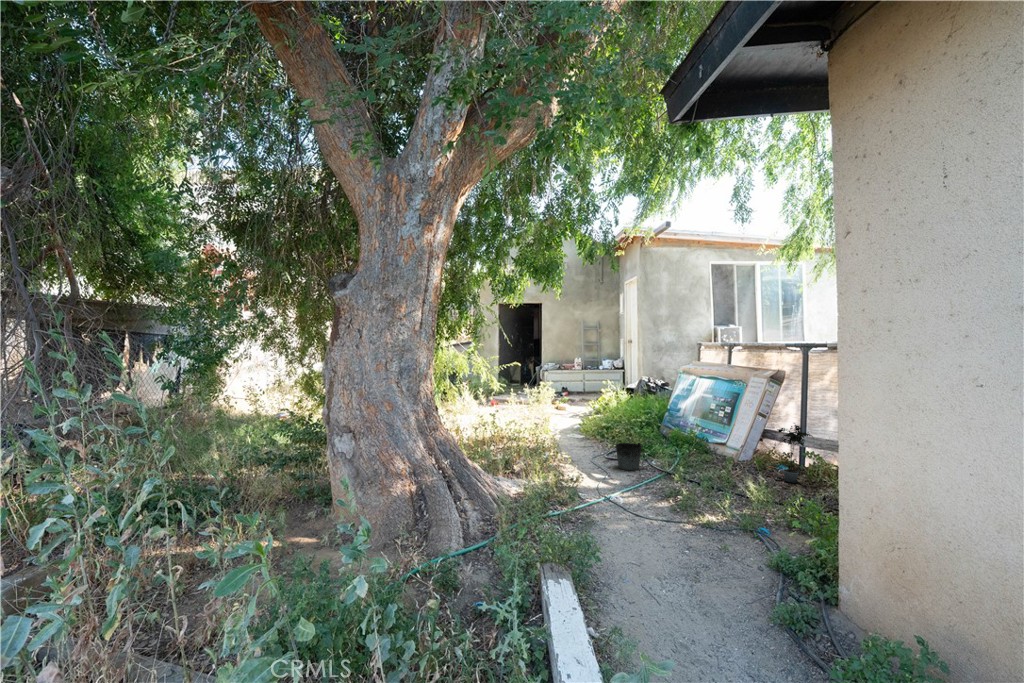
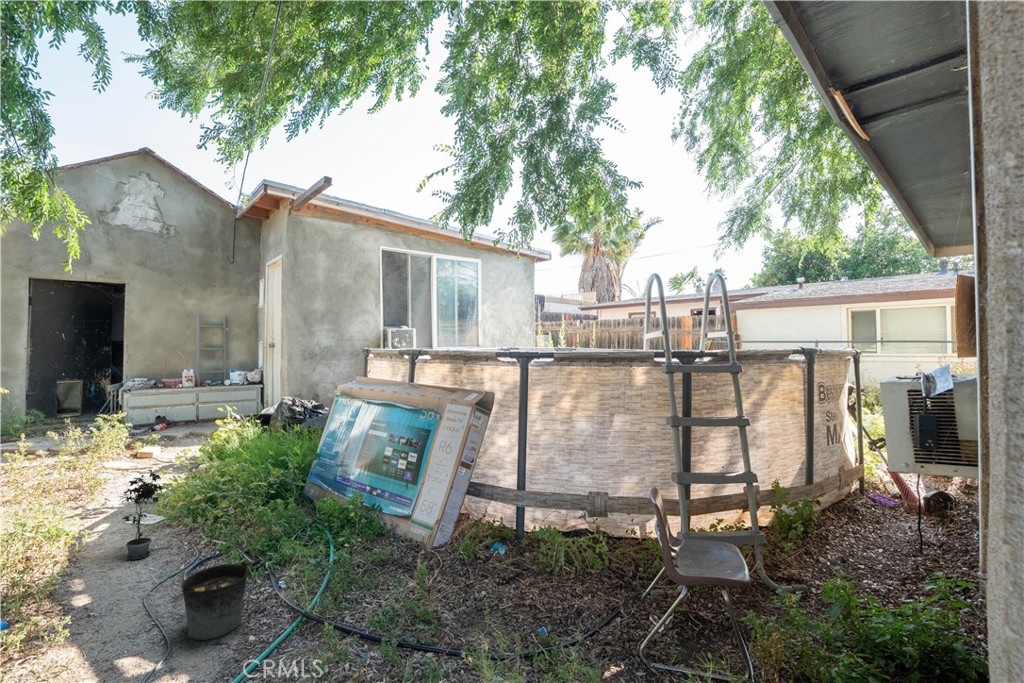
potted plant: present [777,425,813,483] -> present [120,470,164,560]

